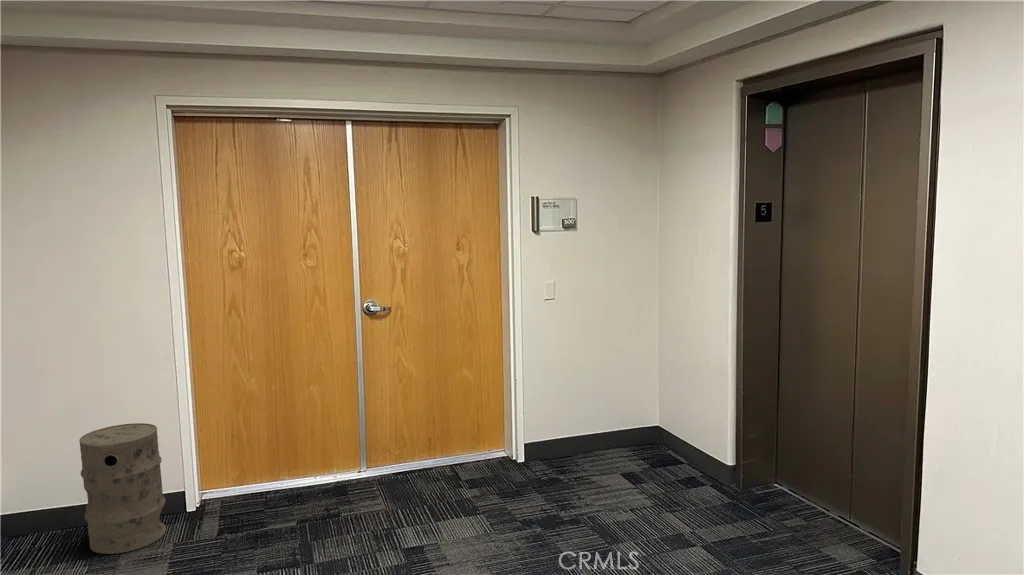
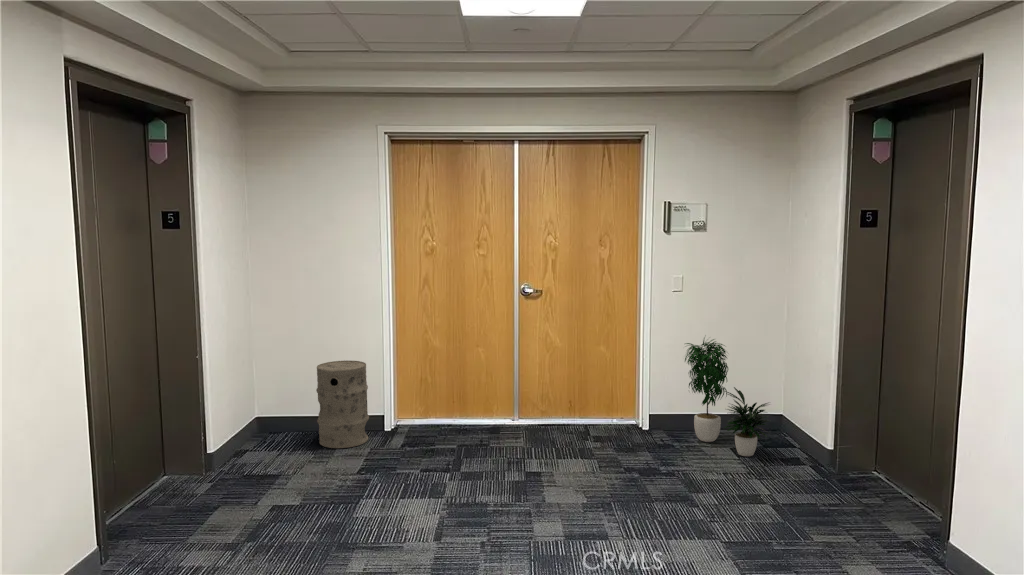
potted plant: none [562,347,669,483] -> present [685,338,769,456]

